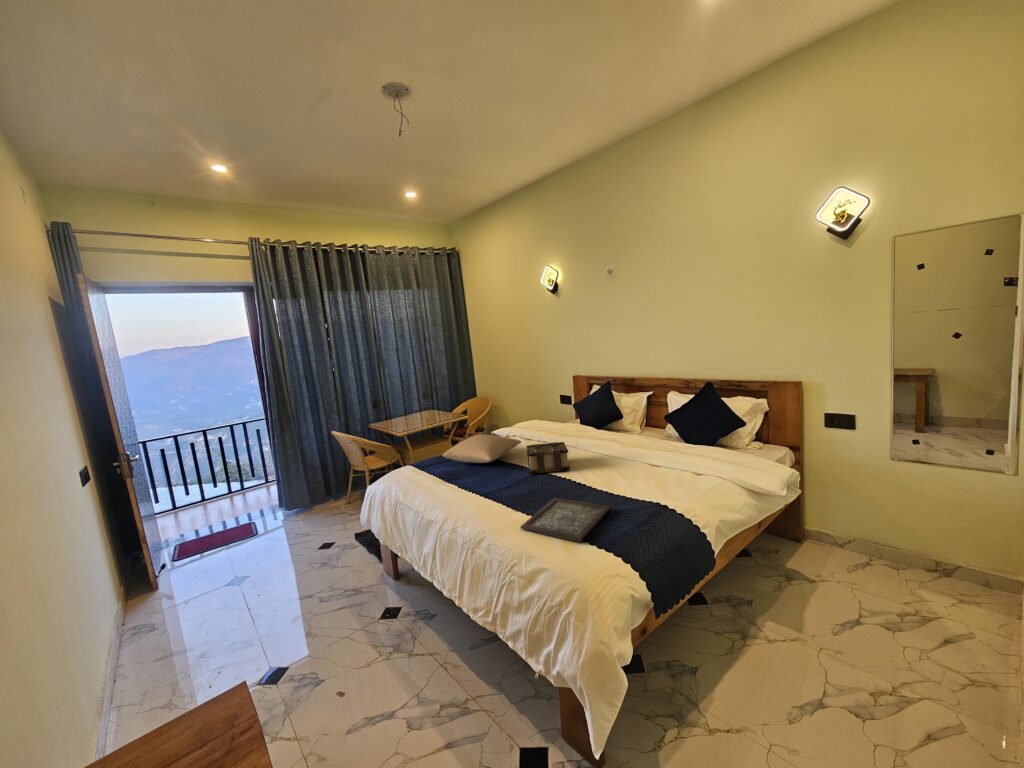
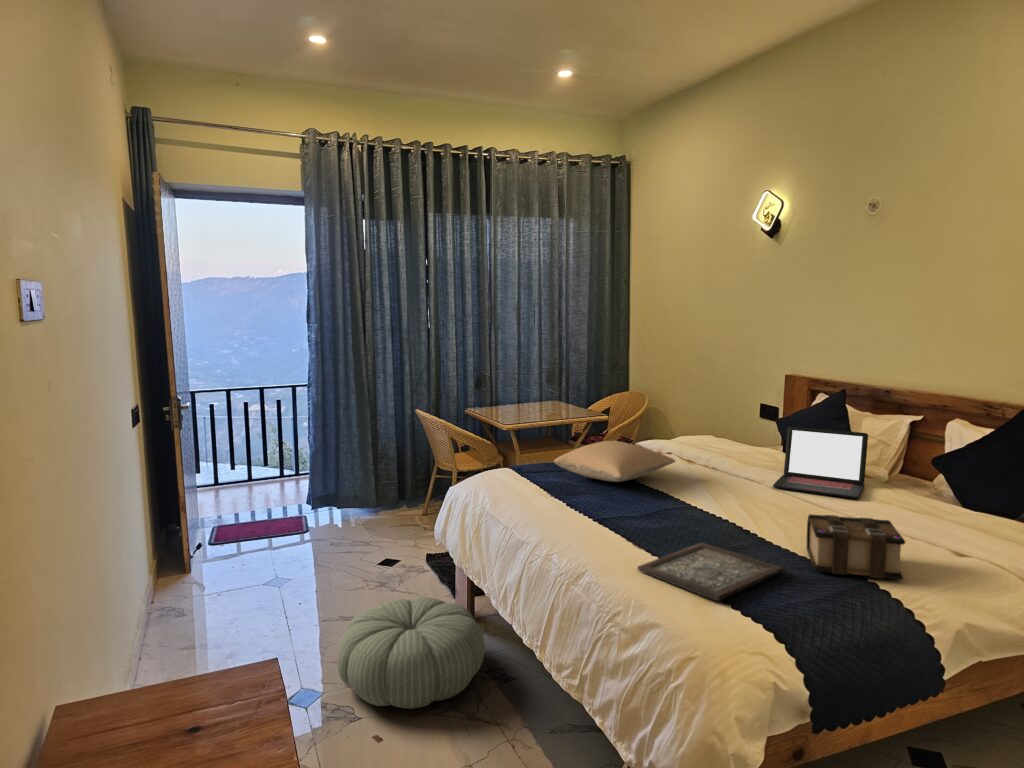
laptop: none [582,407,632,449] -> present [773,427,868,499]
book: present [527,442,570,474] -> present [806,515,905,579]
pouf: none [297,571,413,671] -> present [337,597,485,709]

